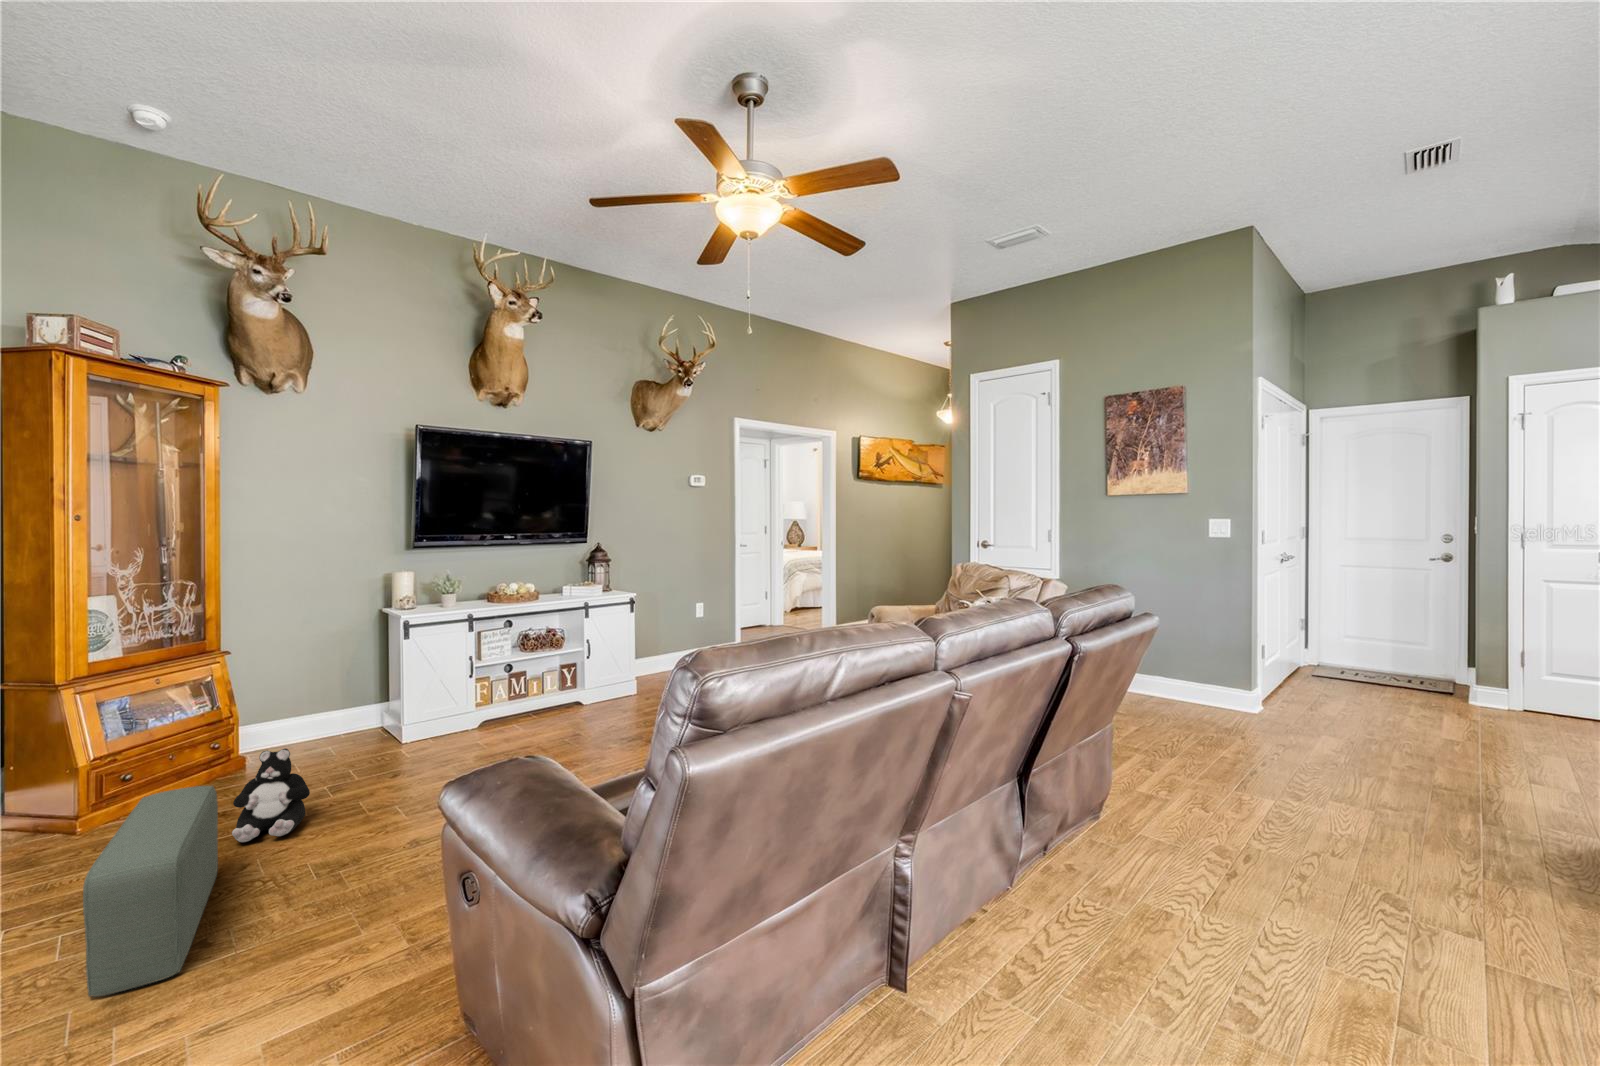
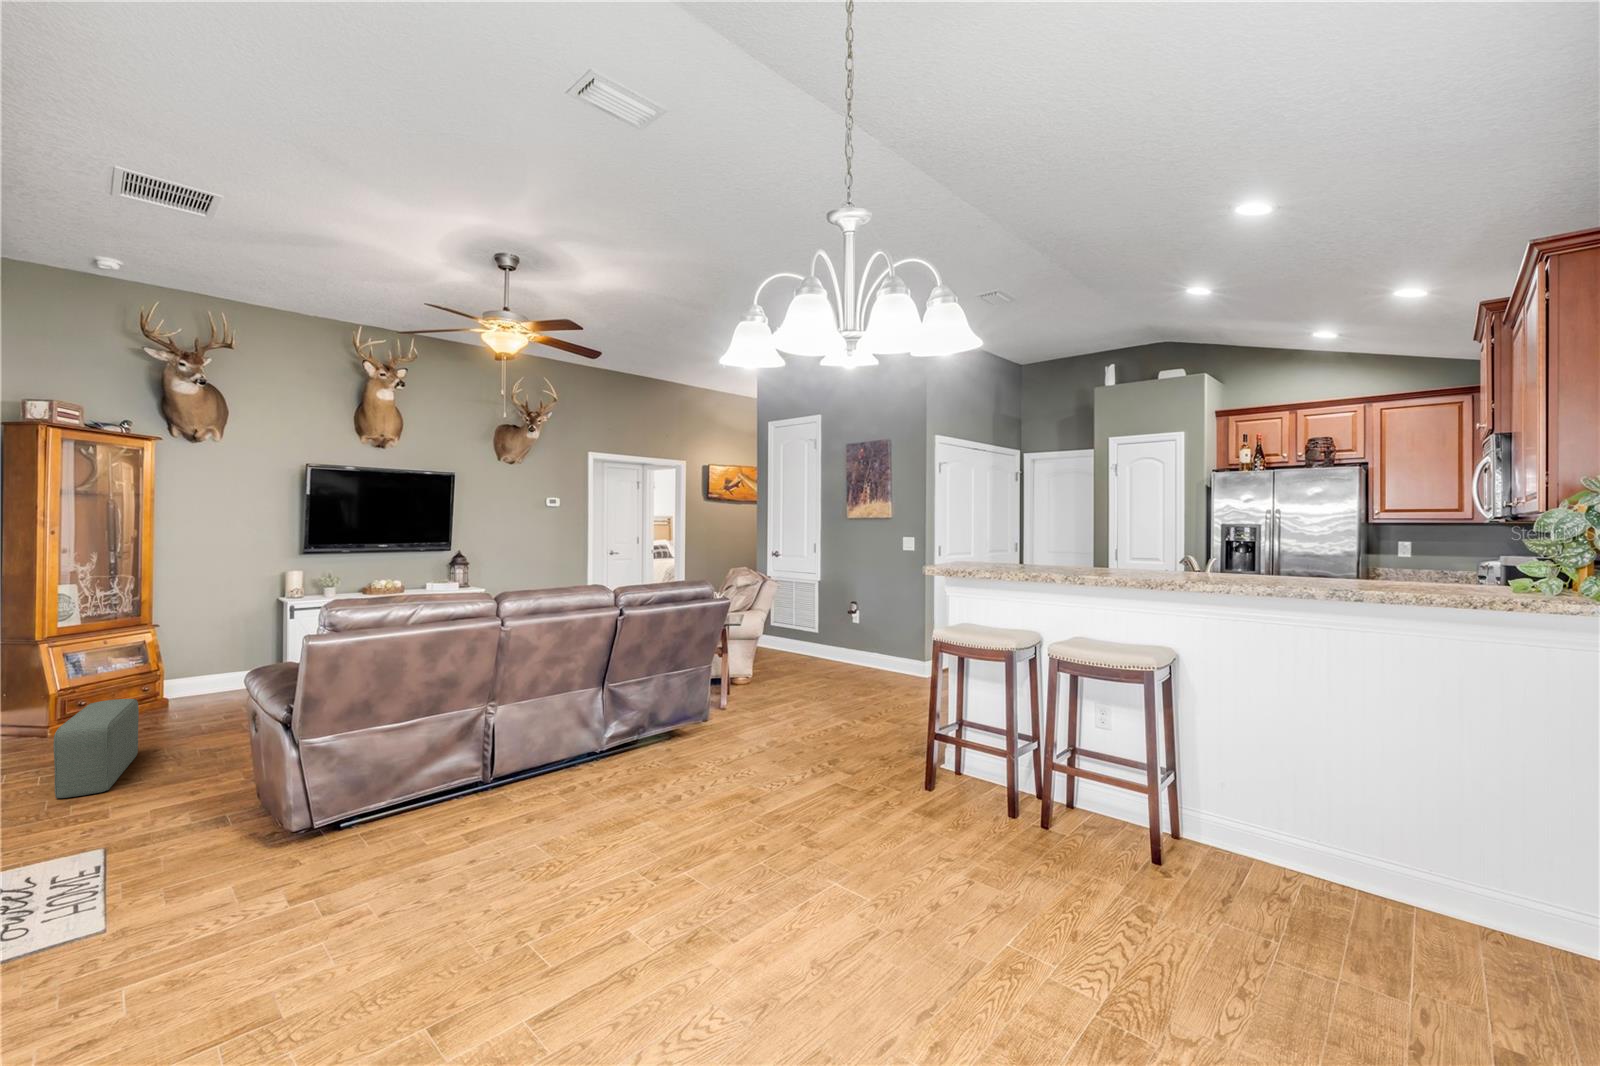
plush toy: present [232,748,310,842] -> none [150,684,206,741]

